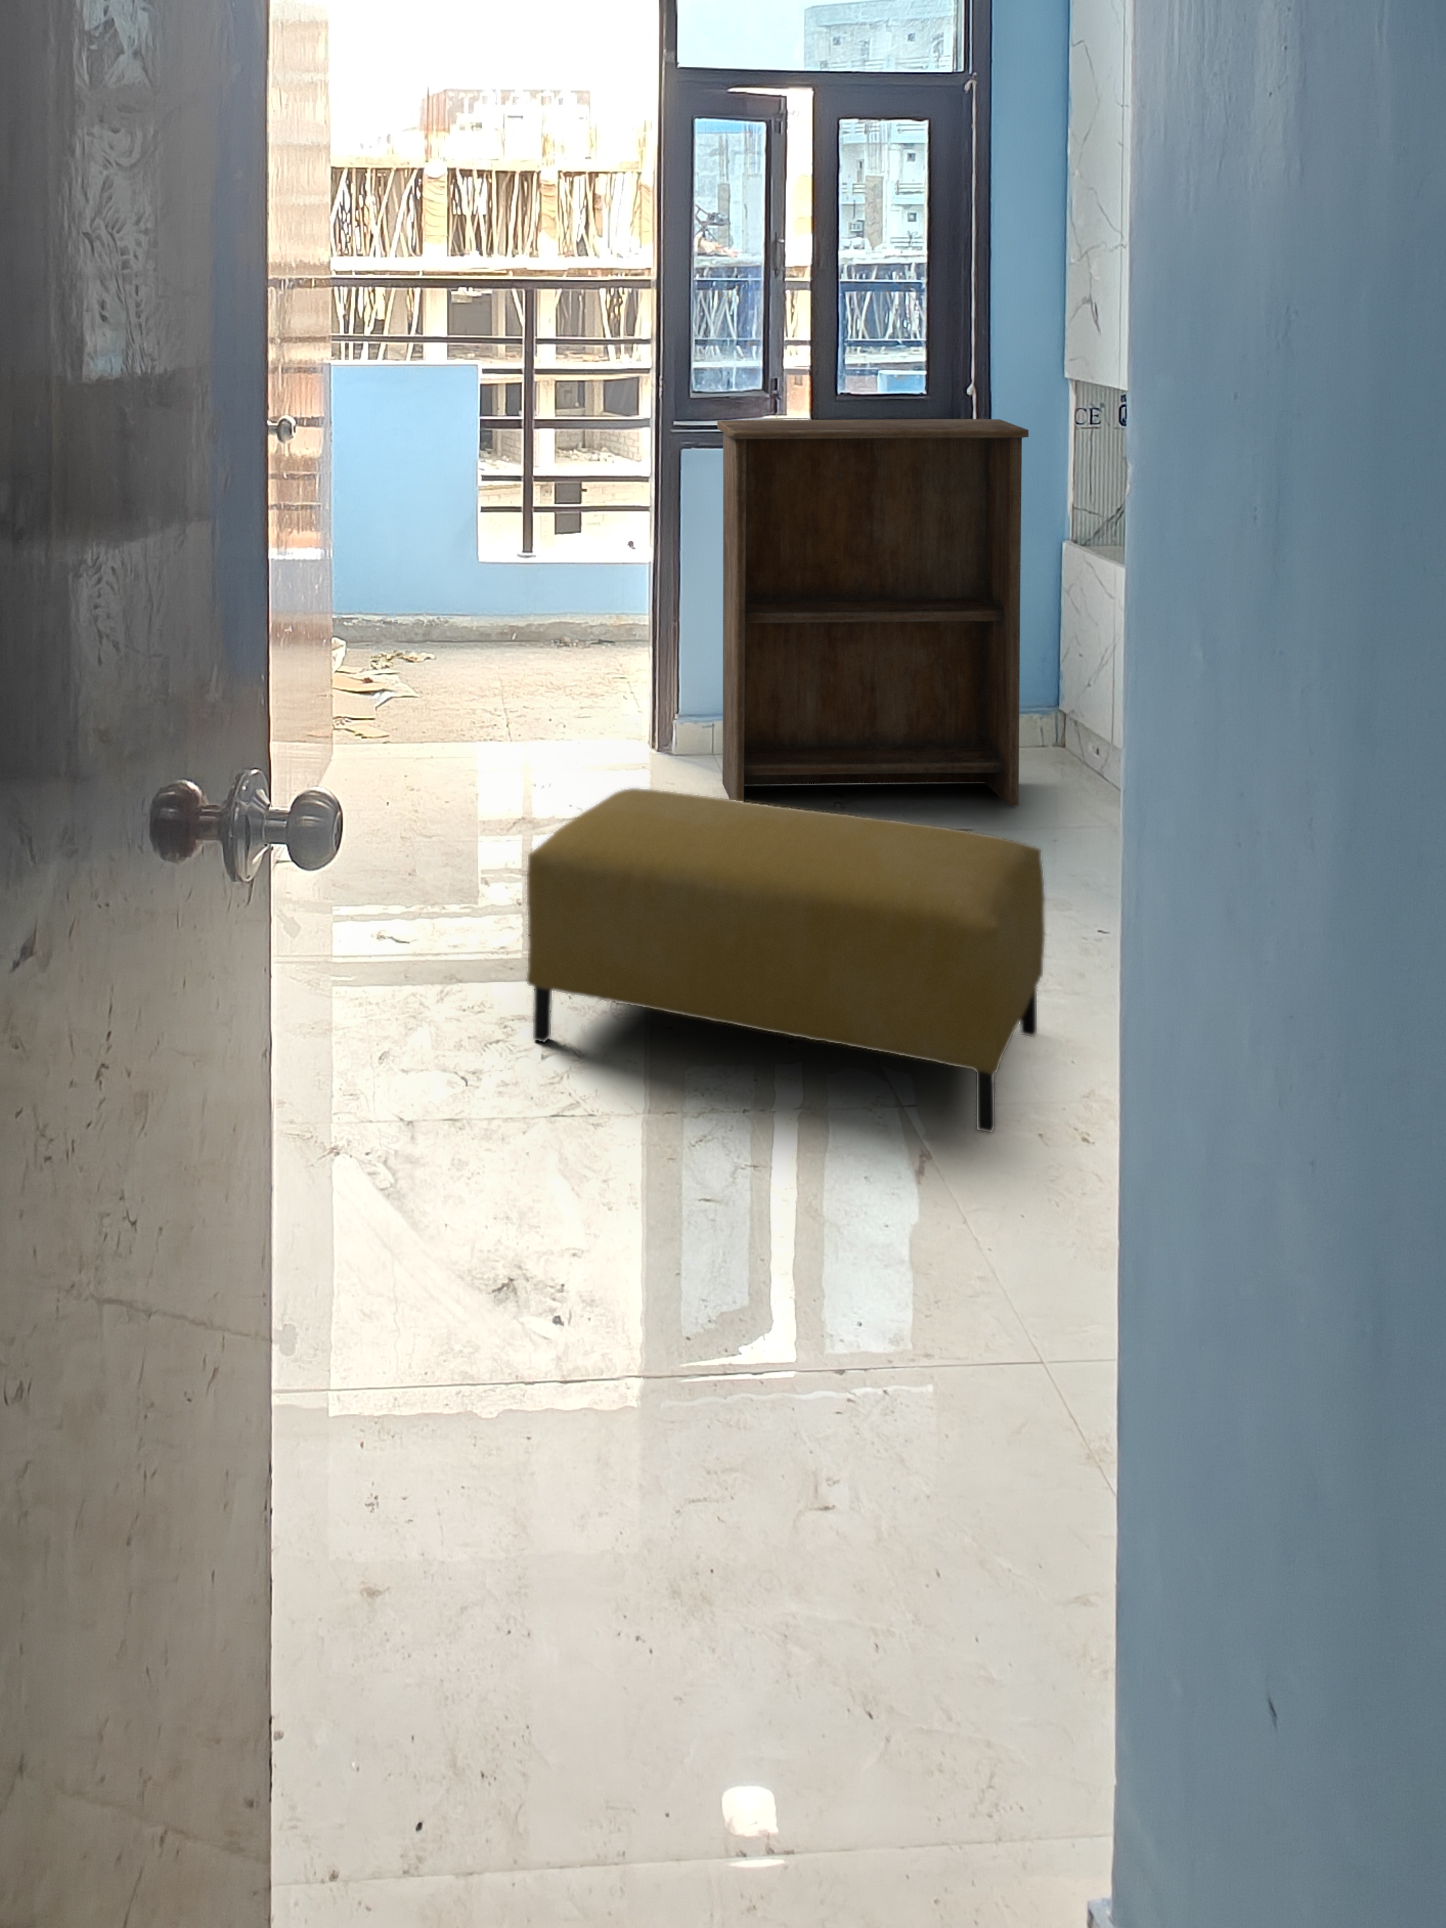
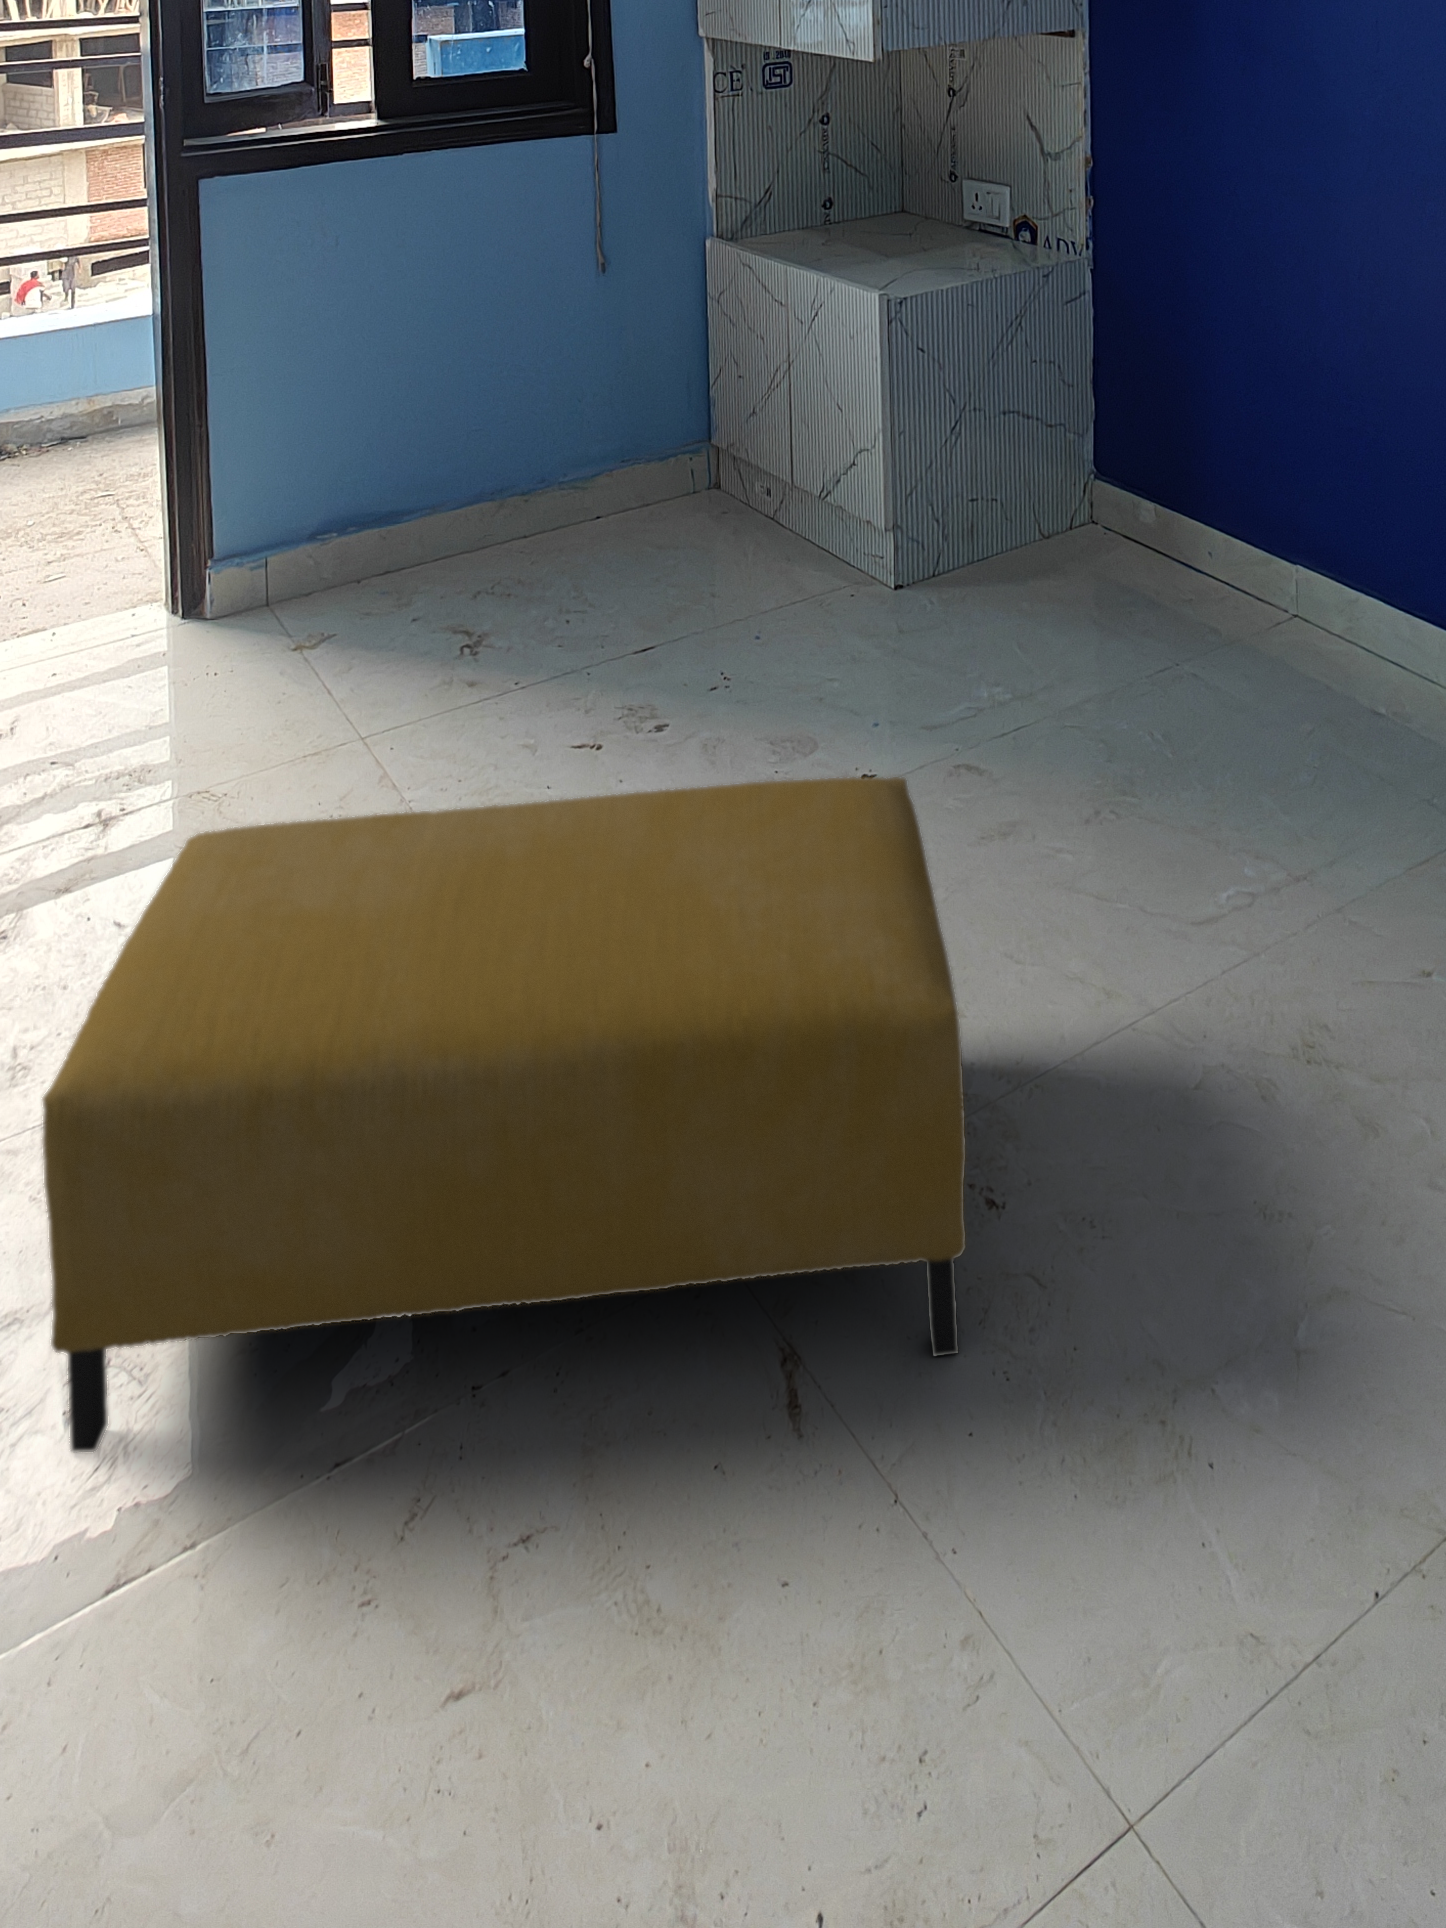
bookshelf: present [717,419,1029,806] -> none [260,99,703,707]

